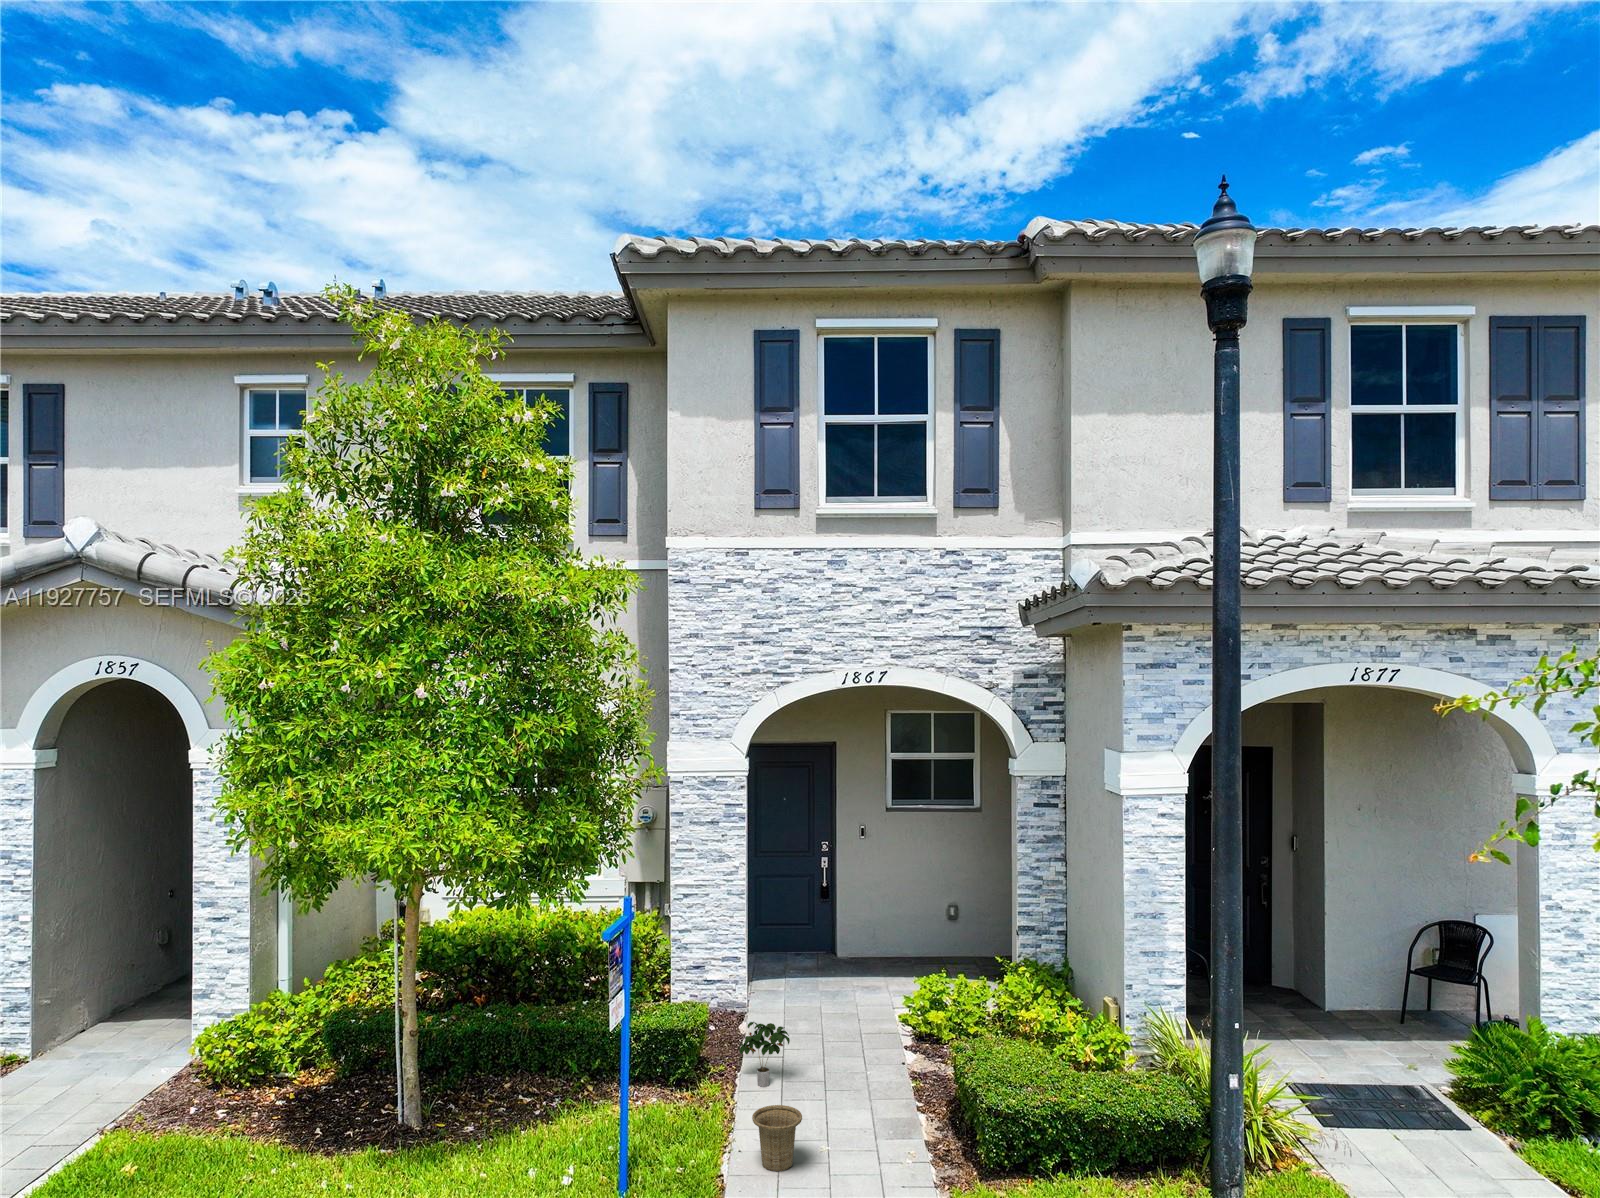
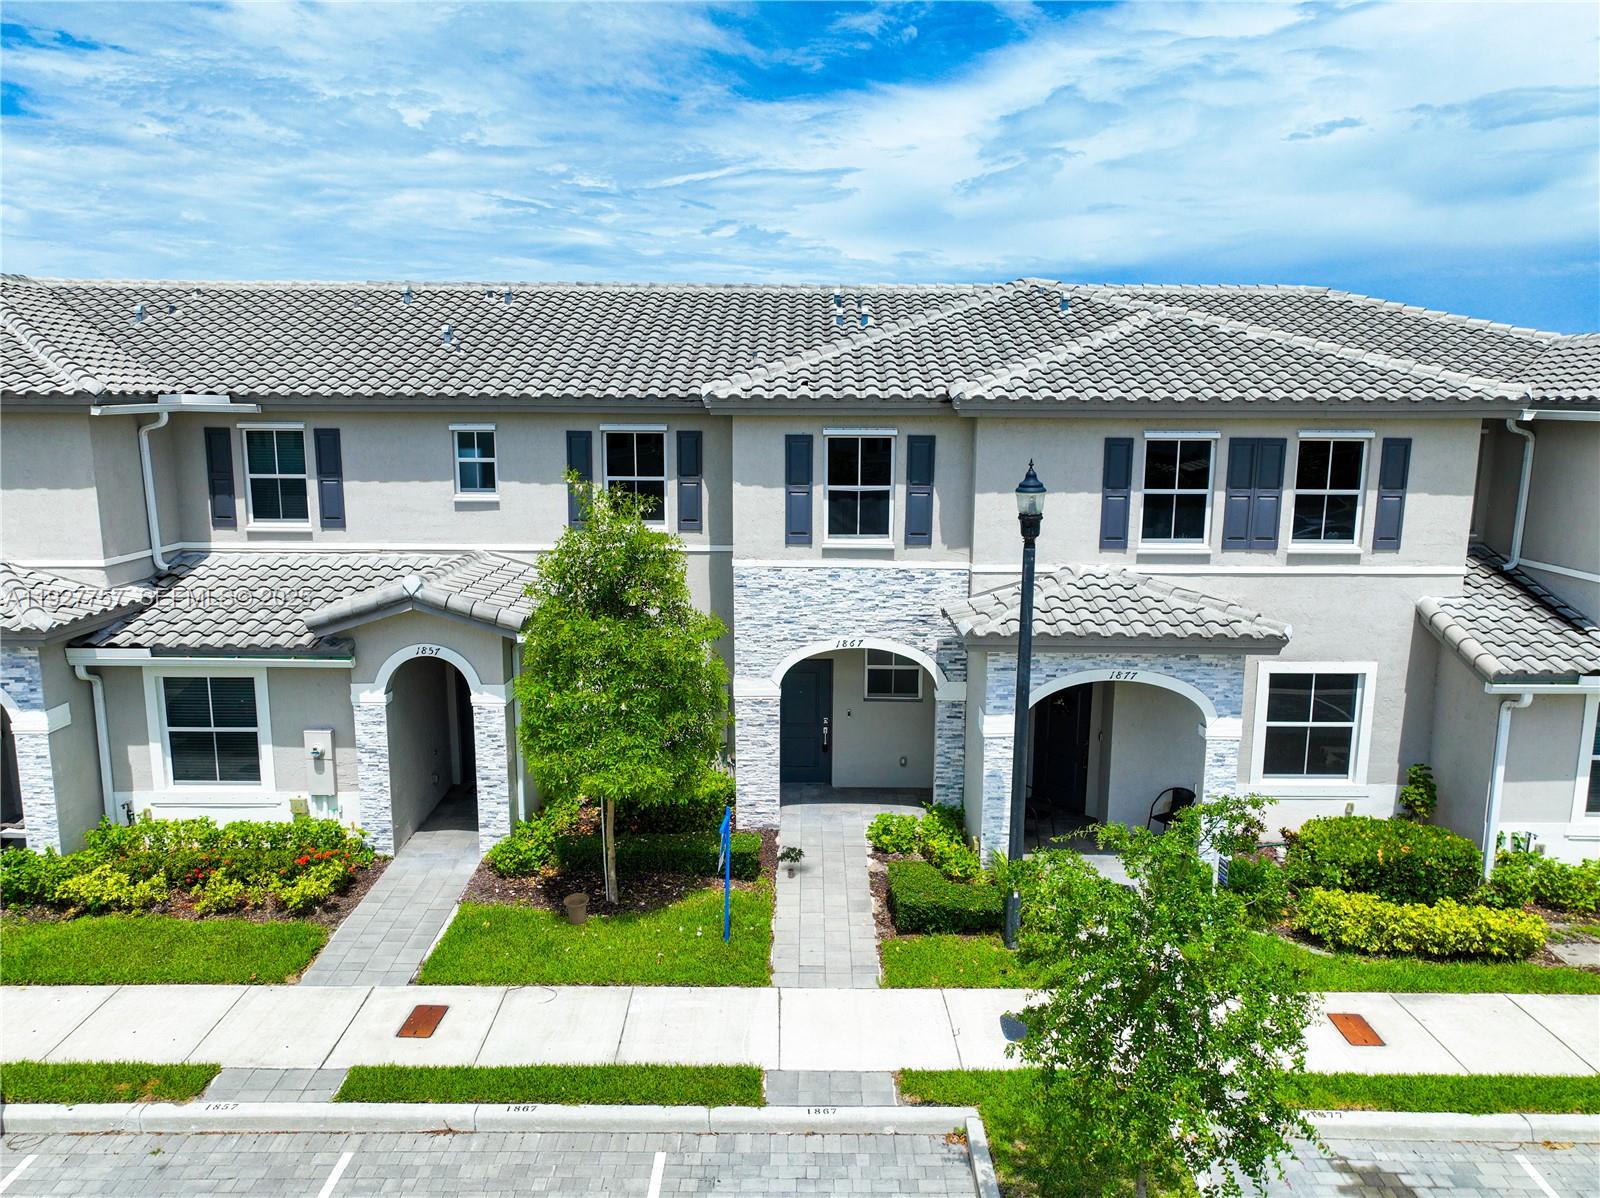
basket: present [752,1105,802,1172] -> present [564,893,589,925]

